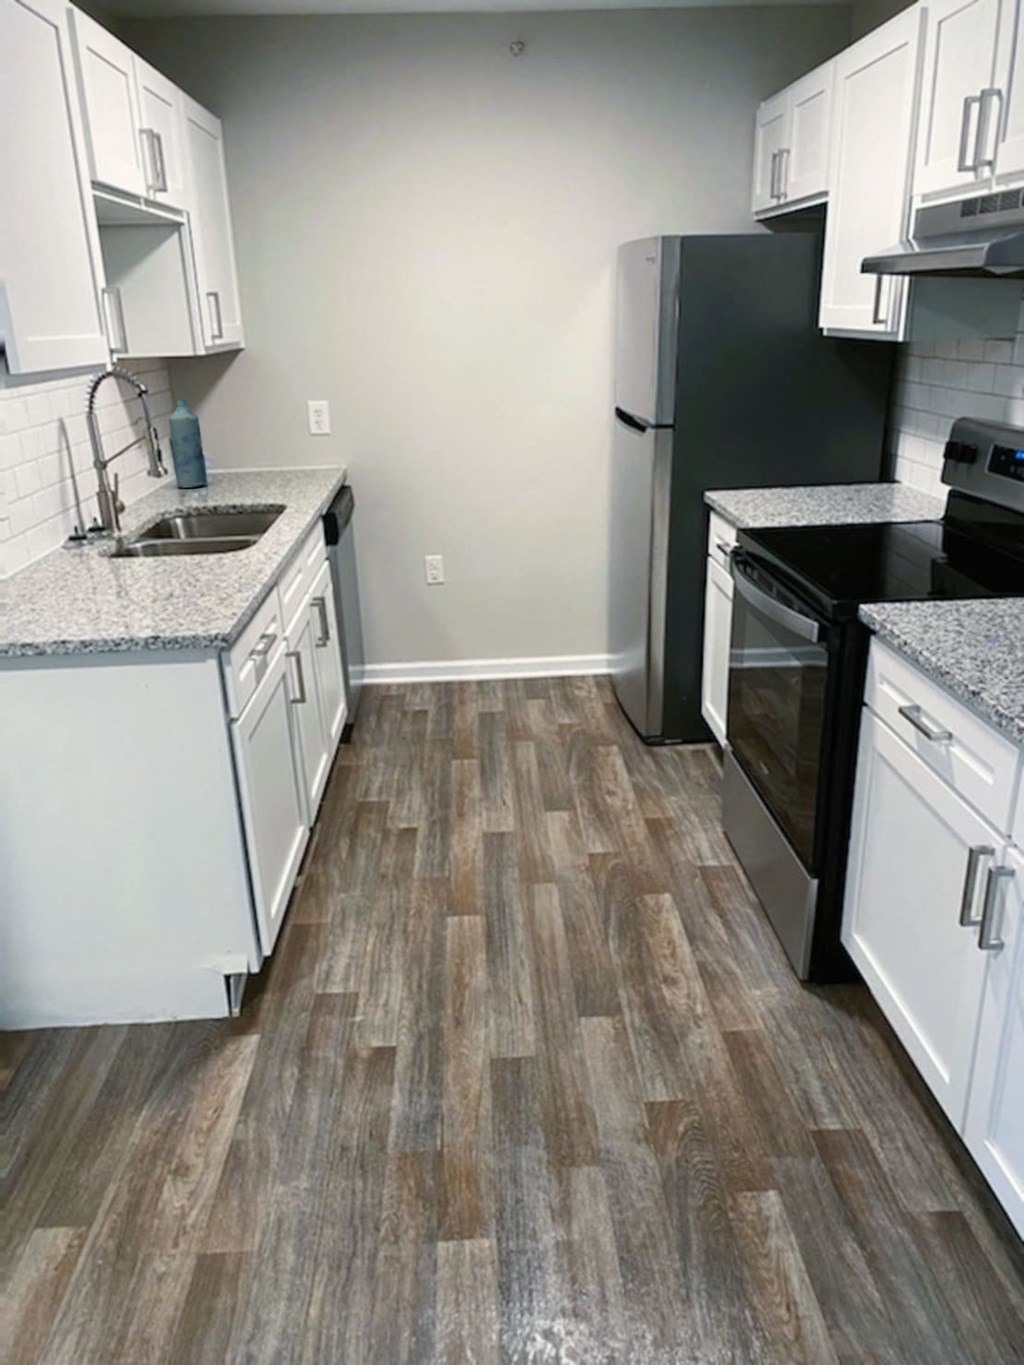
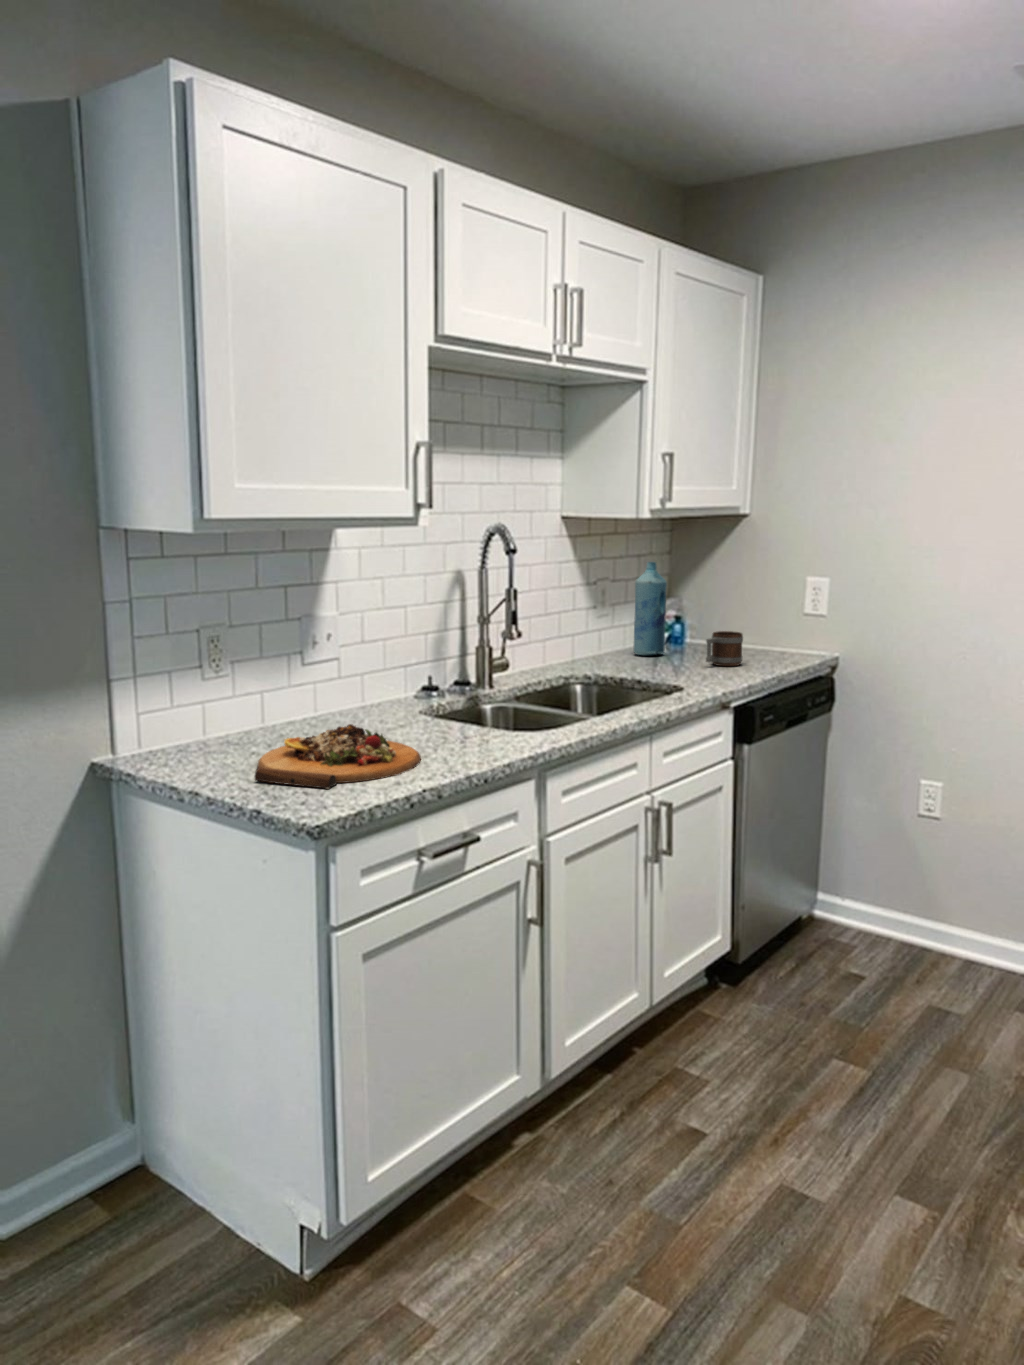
mug: none [260,455,289,486] -> present [706,631,743,666]
cutting board: none [55,562,212,622] -> present [255,724,421,789]

